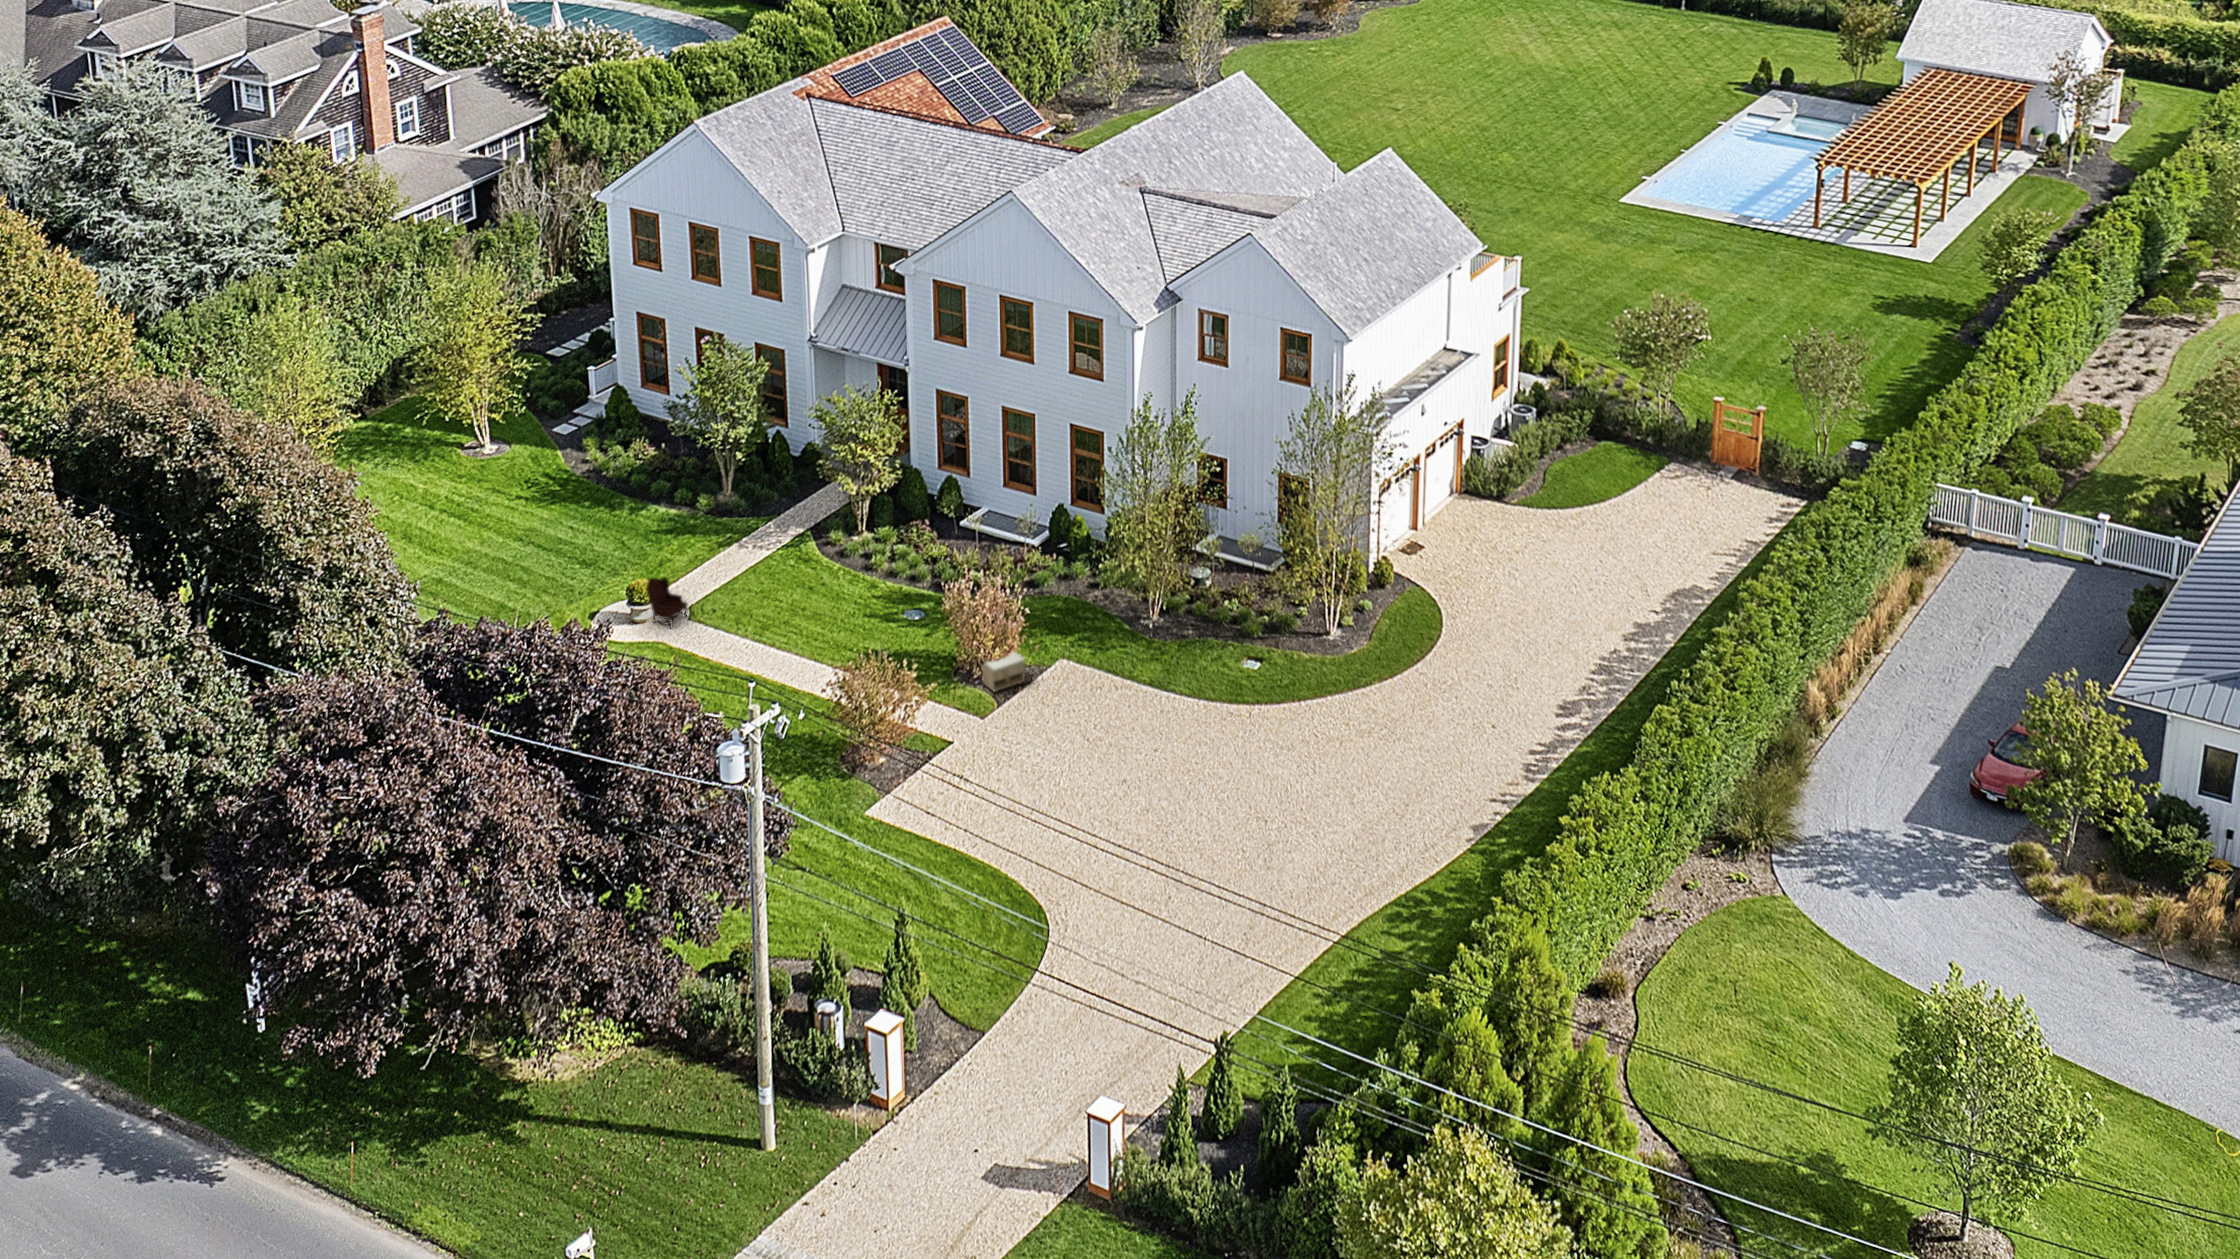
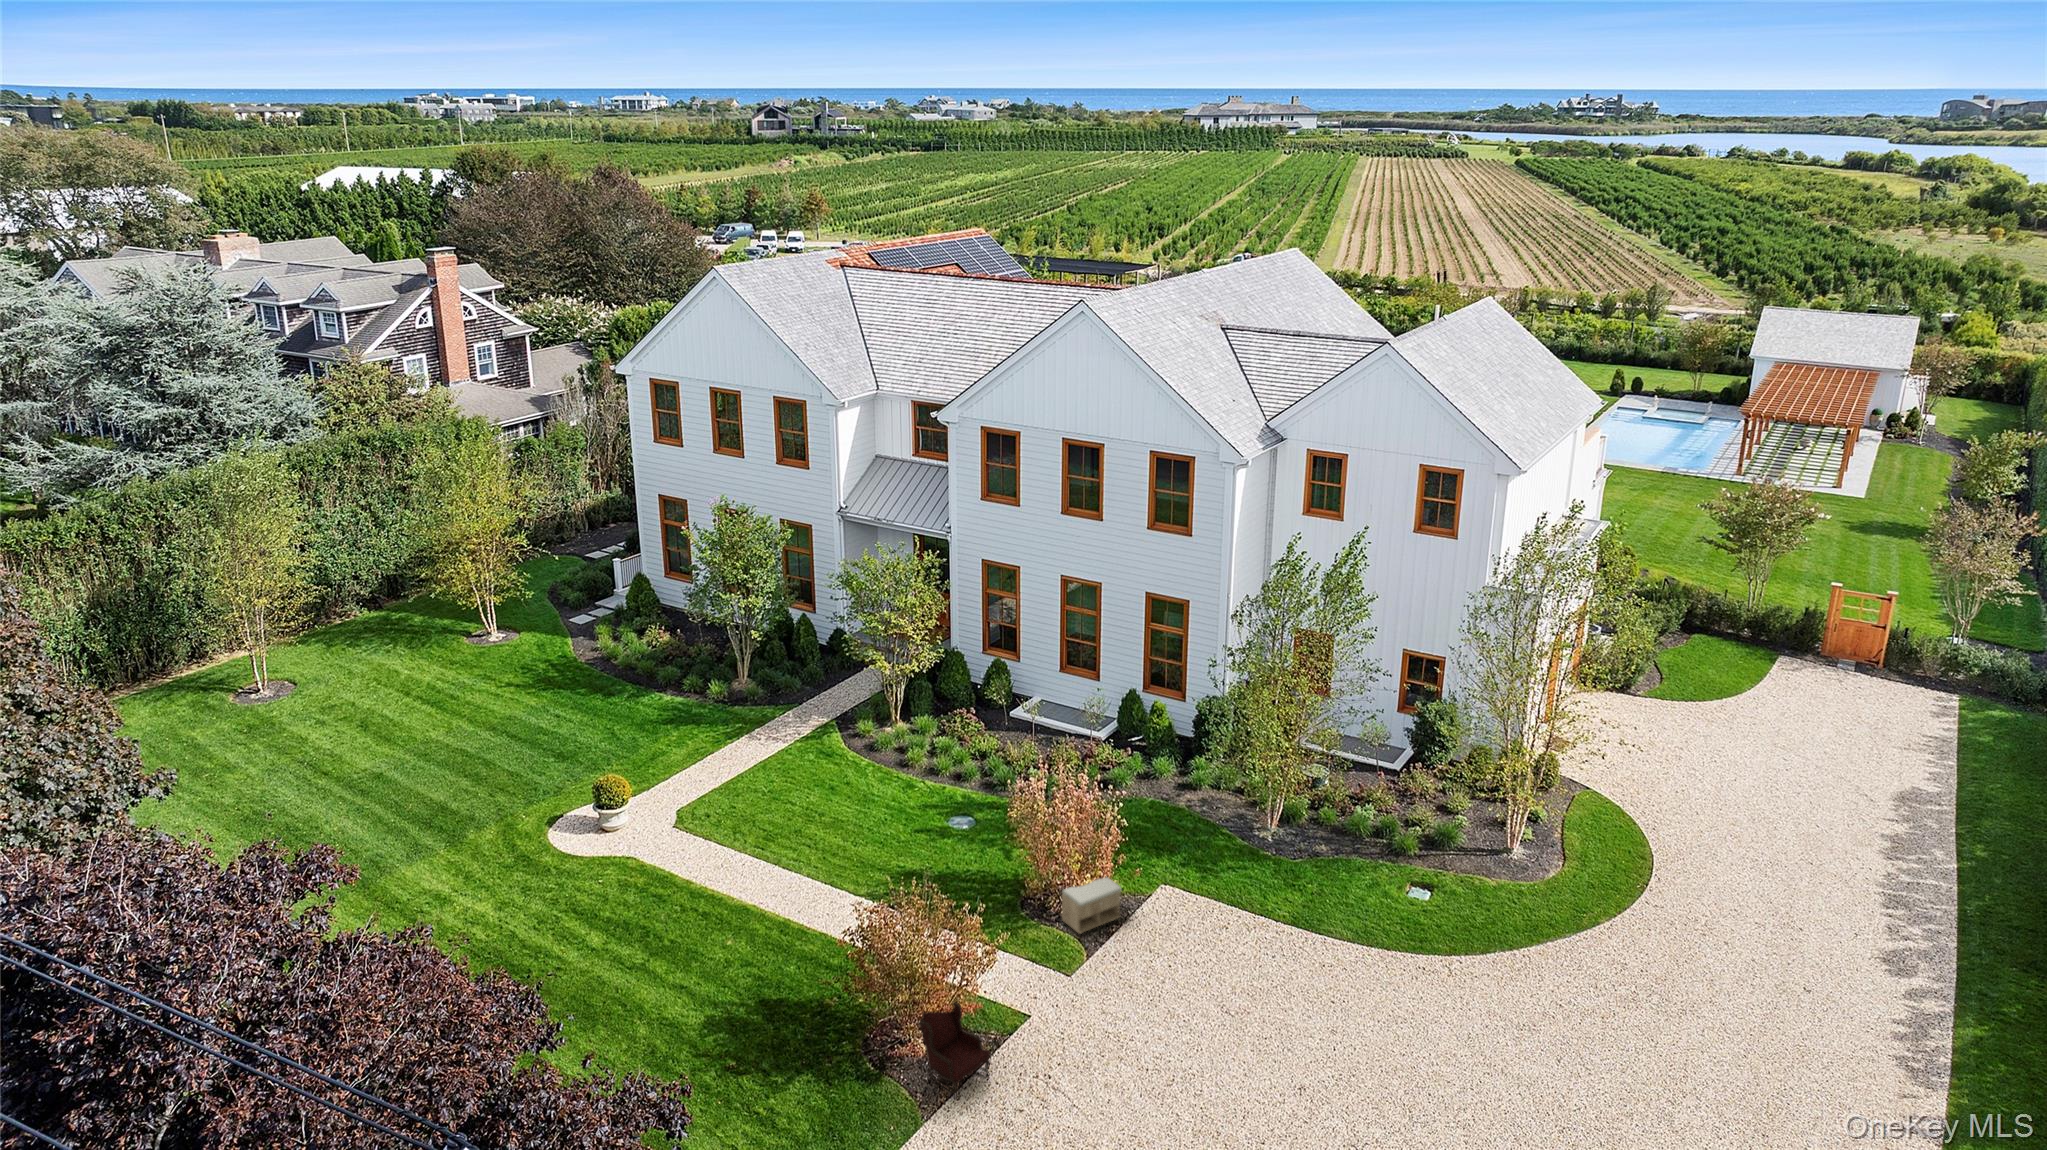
armchair: present [646,578,688,627] -> present [919,1002,990,1100]

